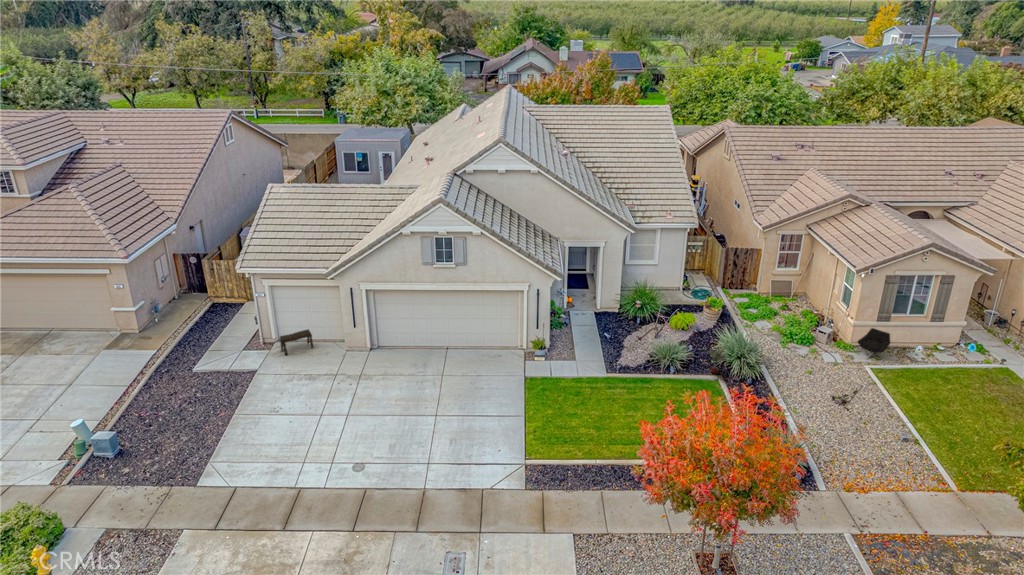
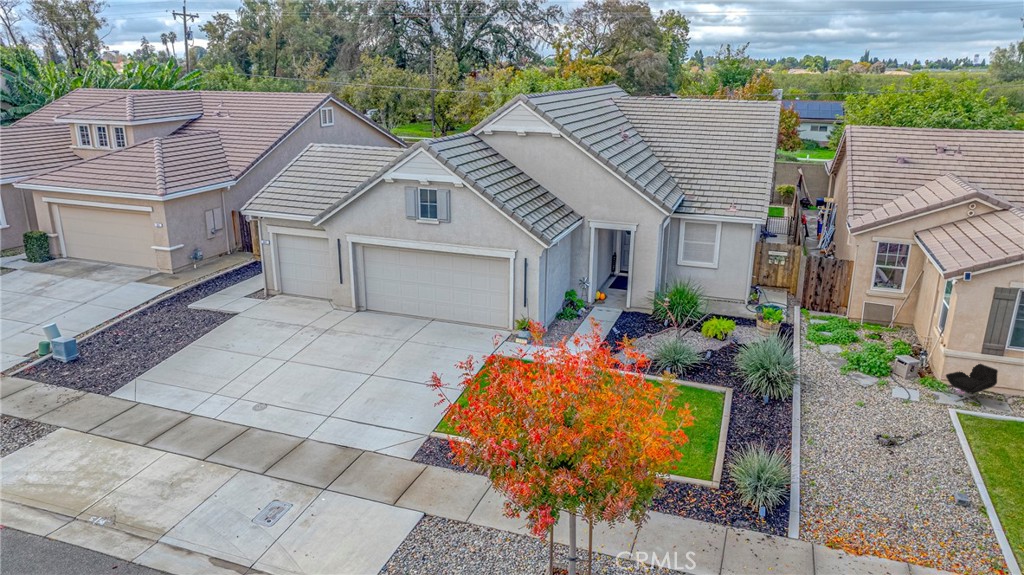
bench: present [280,329,313,355] -> none [273,283,306,305]
potted tree: present [710,348,727,373] -> none [718,346,740,383]

